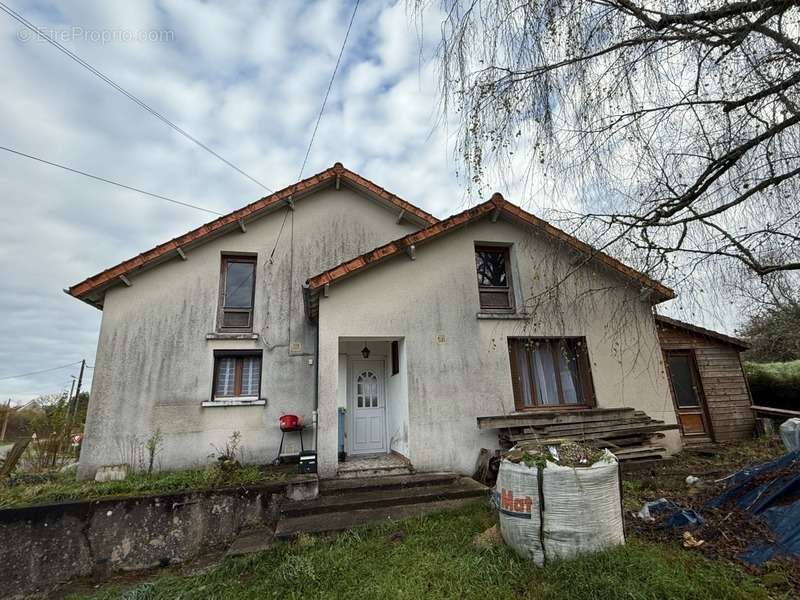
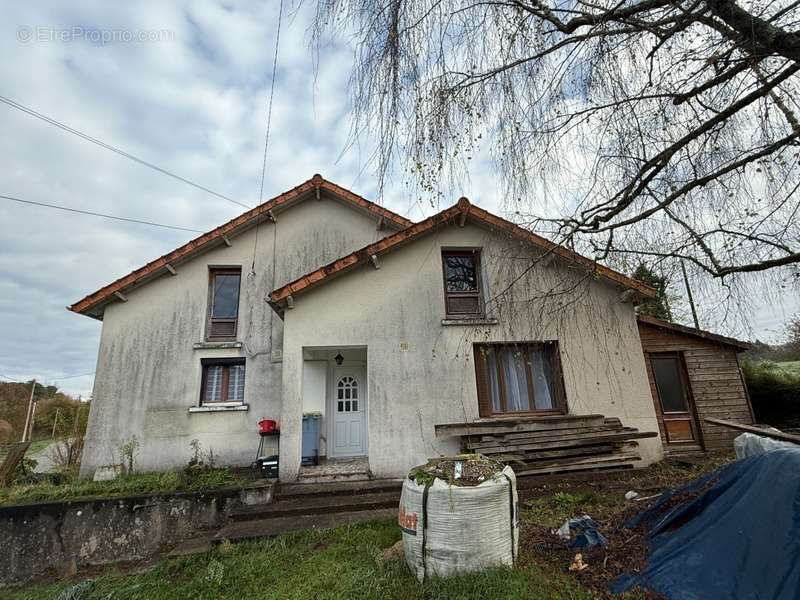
potted plant: present [146,532,176,566] -> none [105,531,139,566]

